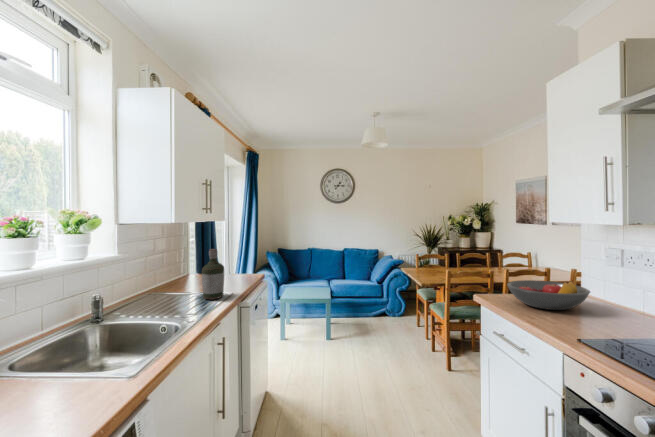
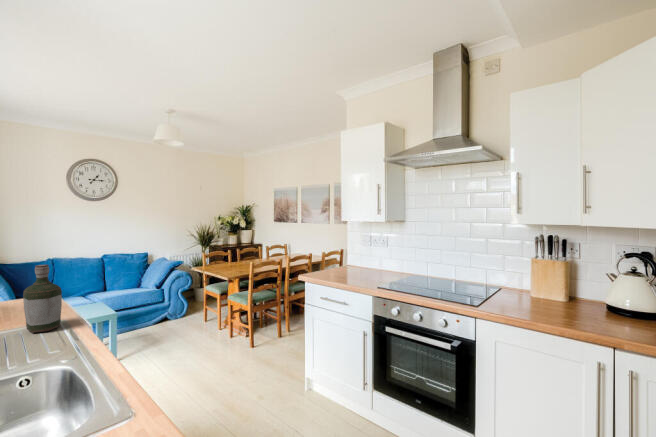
fruit bowl: present [507,280,590,310] -> none [322,258,365,277]

